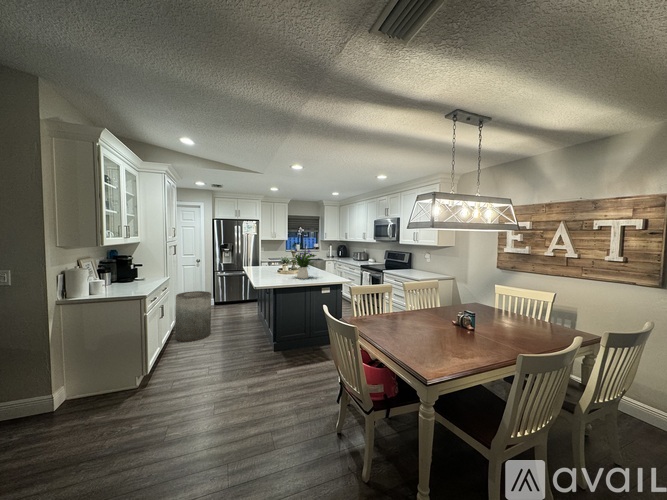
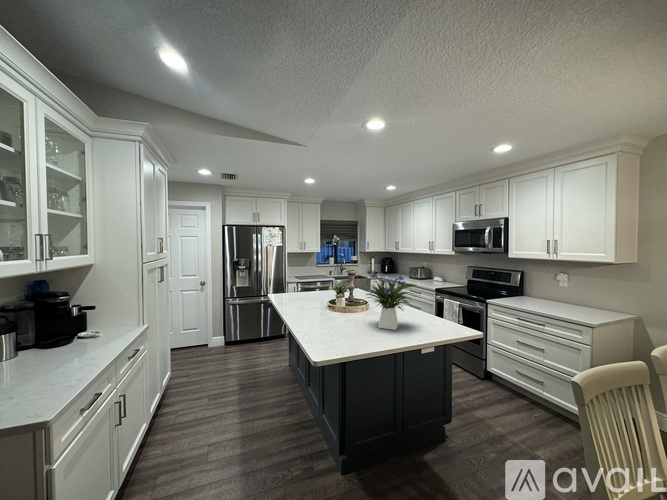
trash can: present [175,291,211,342] -> none [158,342,220,443]

